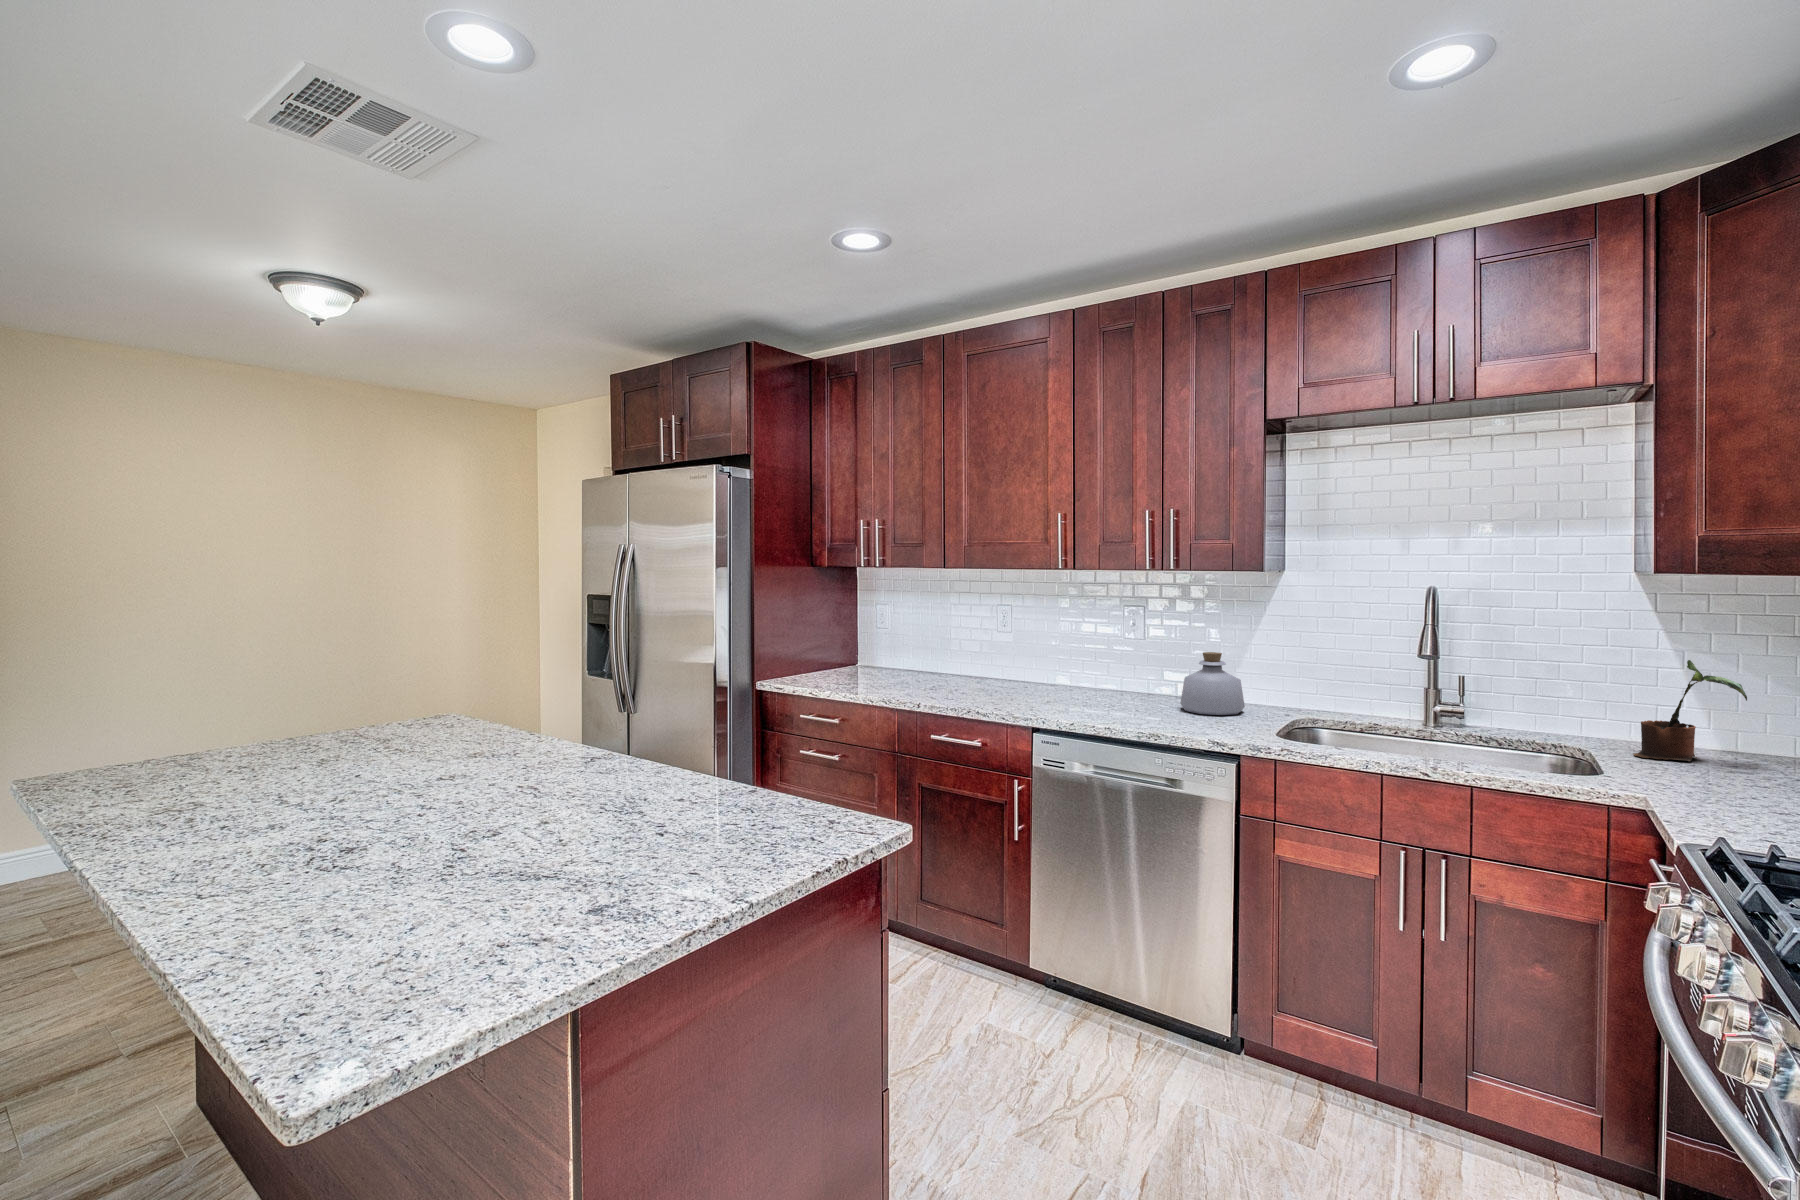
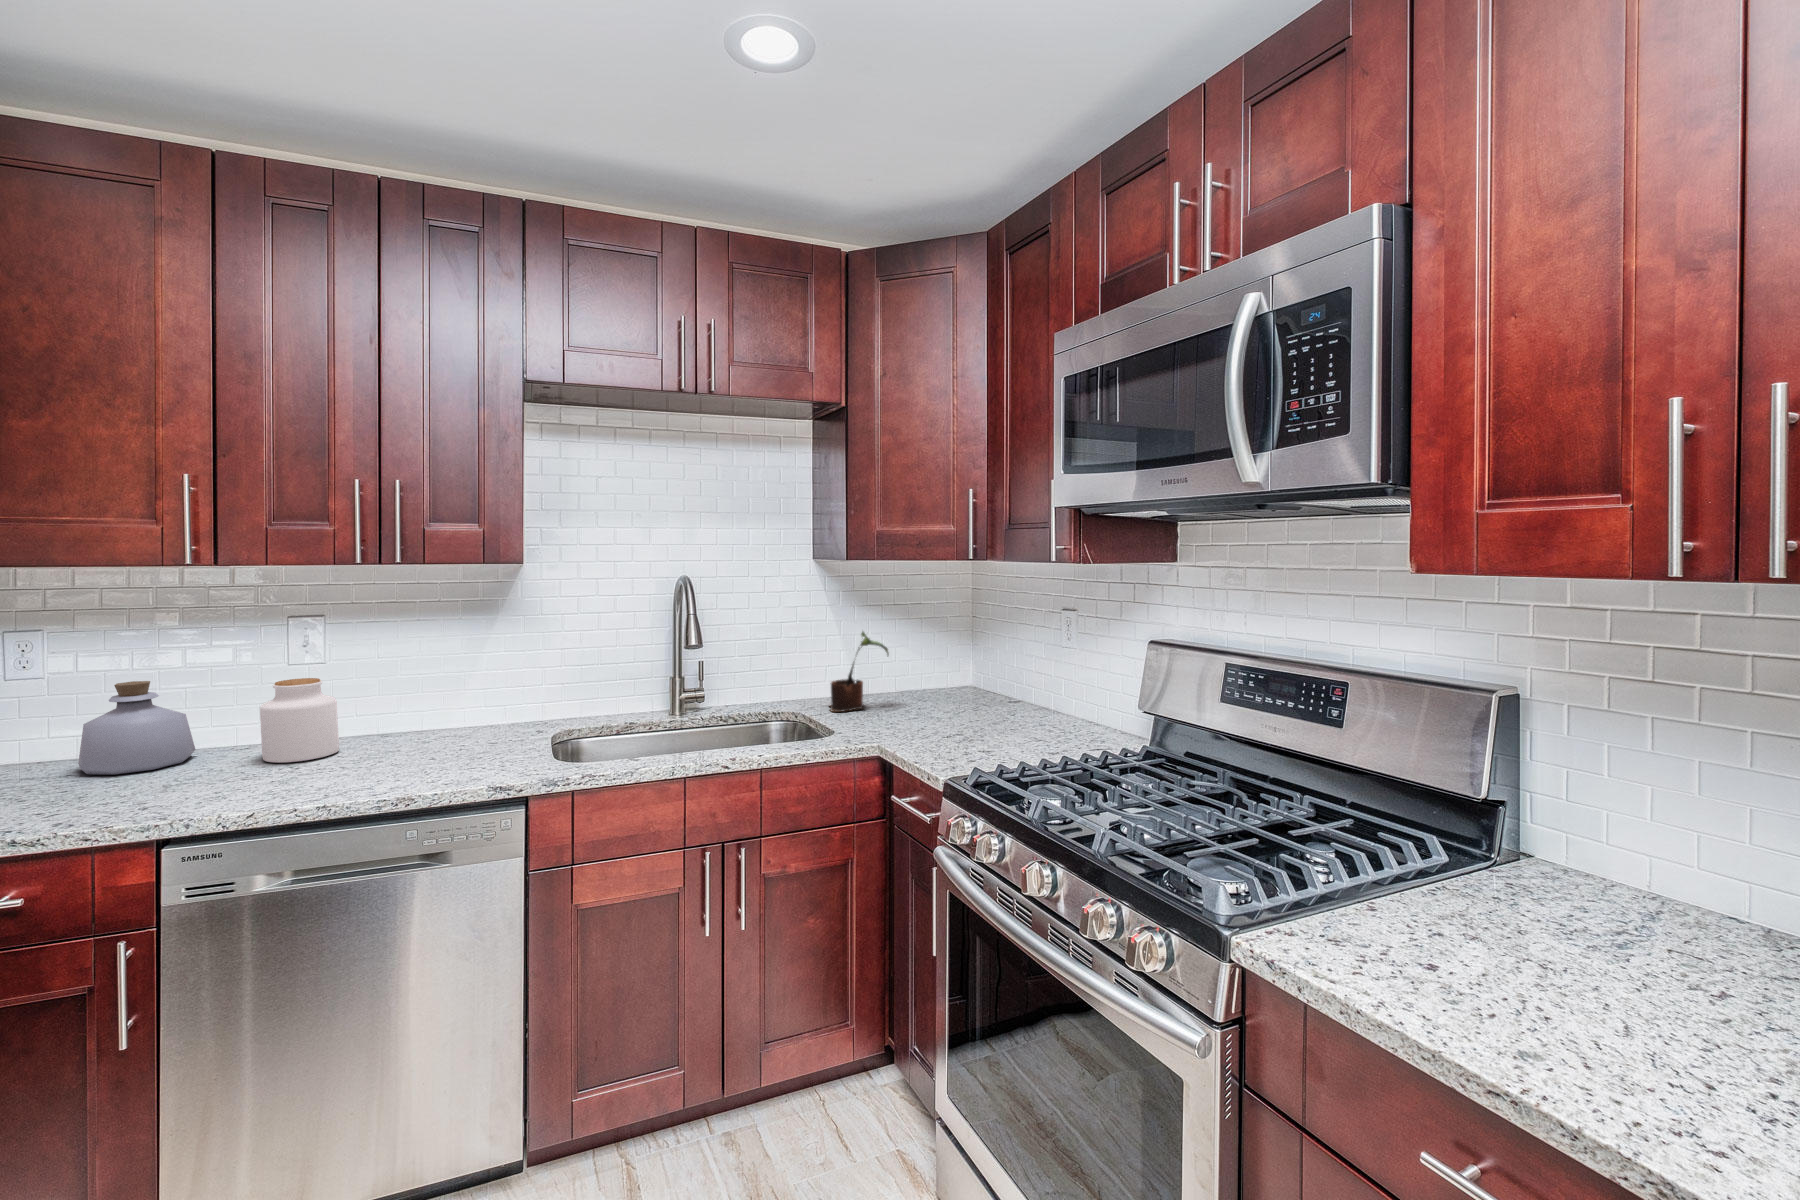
jar: none [1105,648,1149,704] -> present [260,678,339,763]
bottle: present [1180,652,1245,715] -> present [78,681,195,775]

